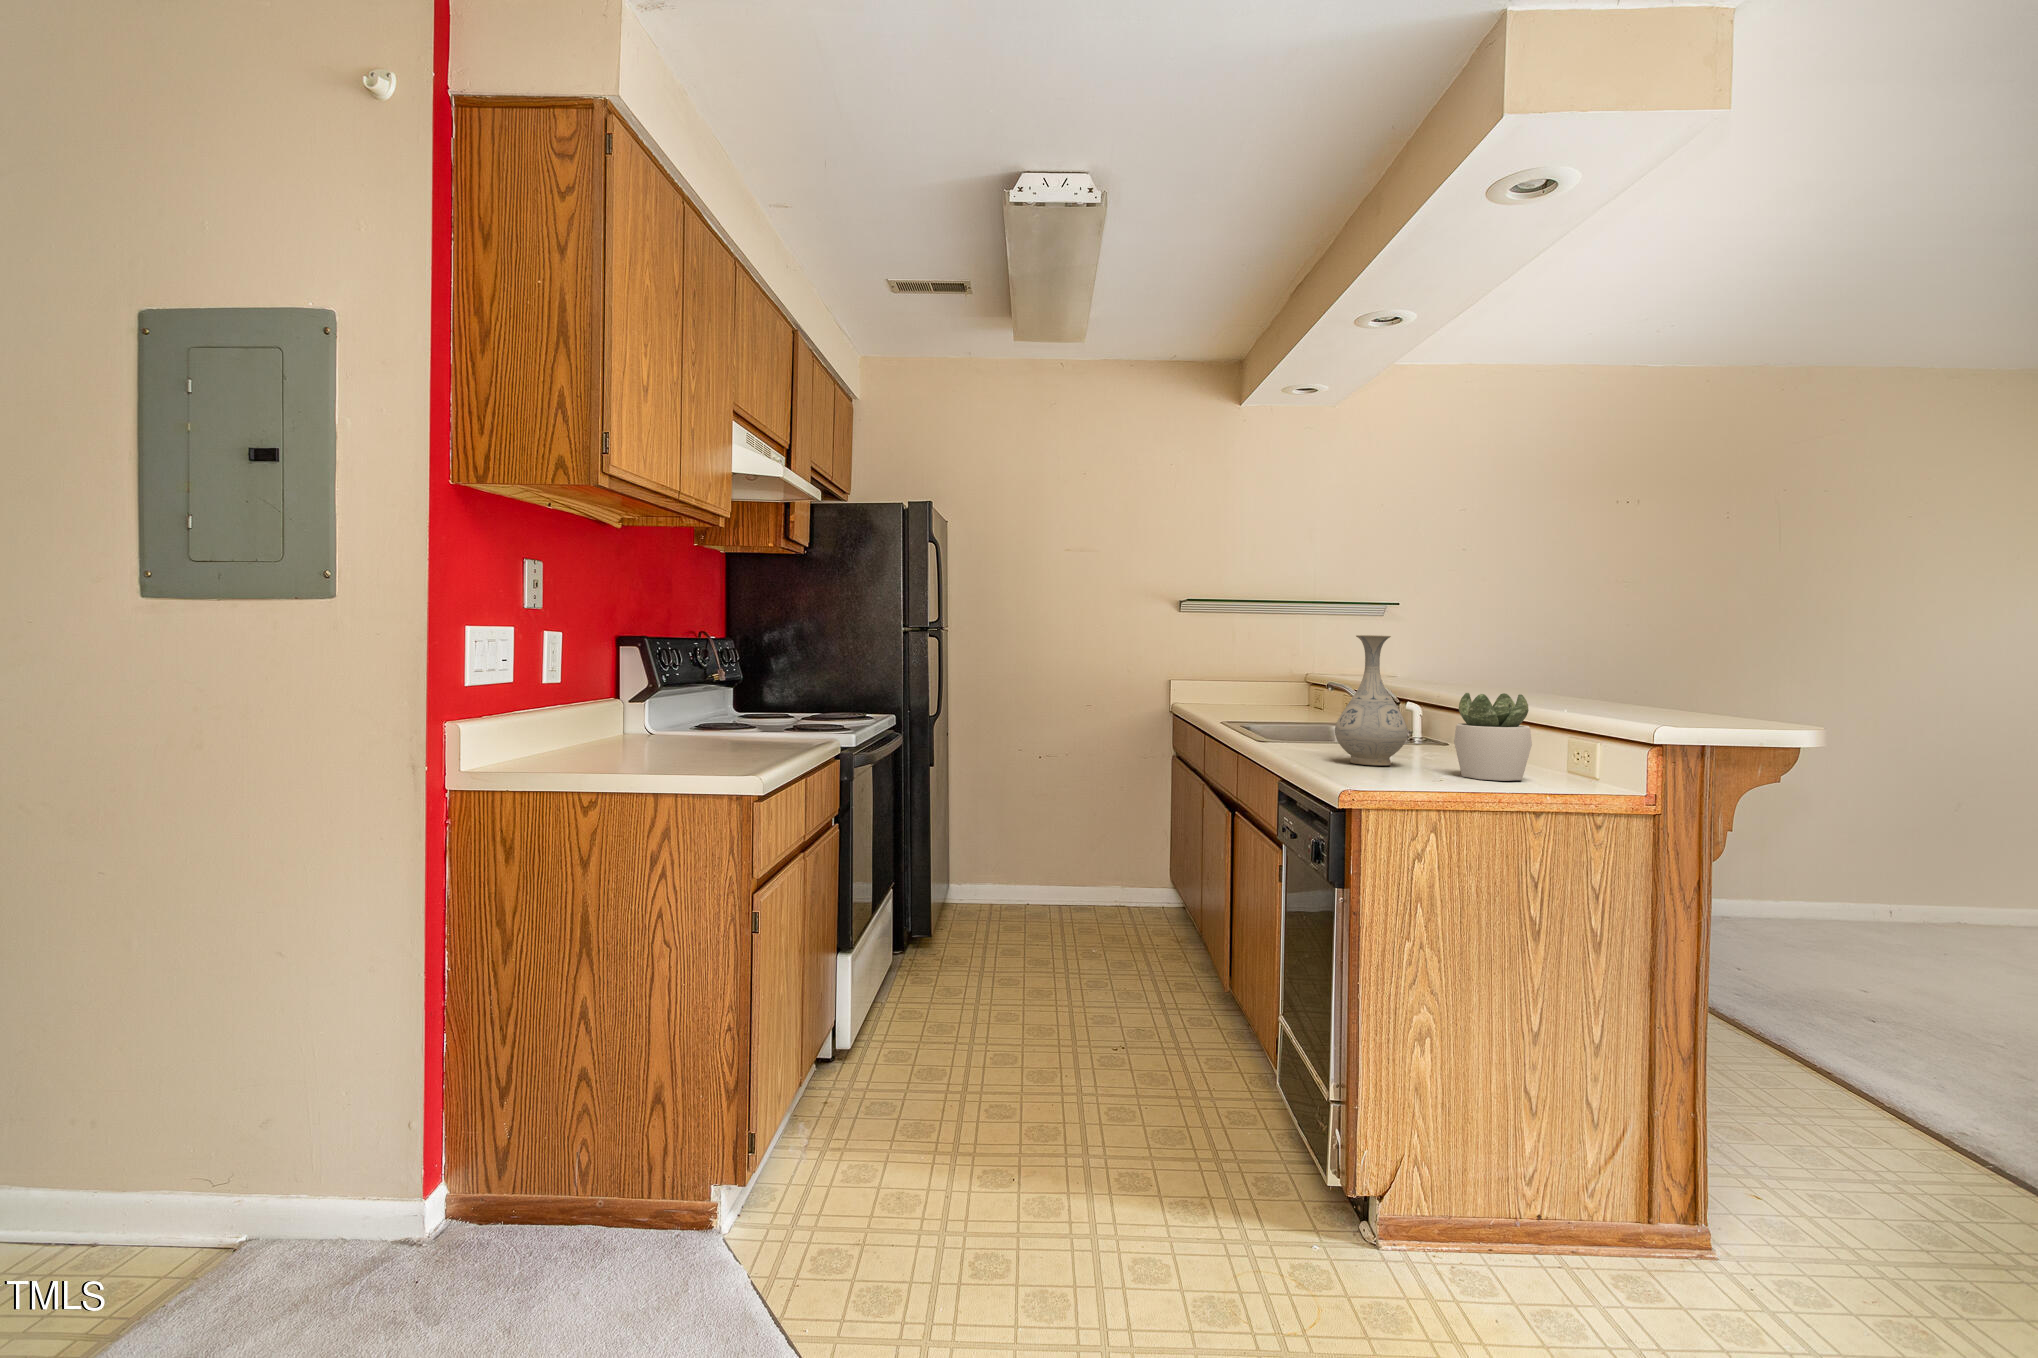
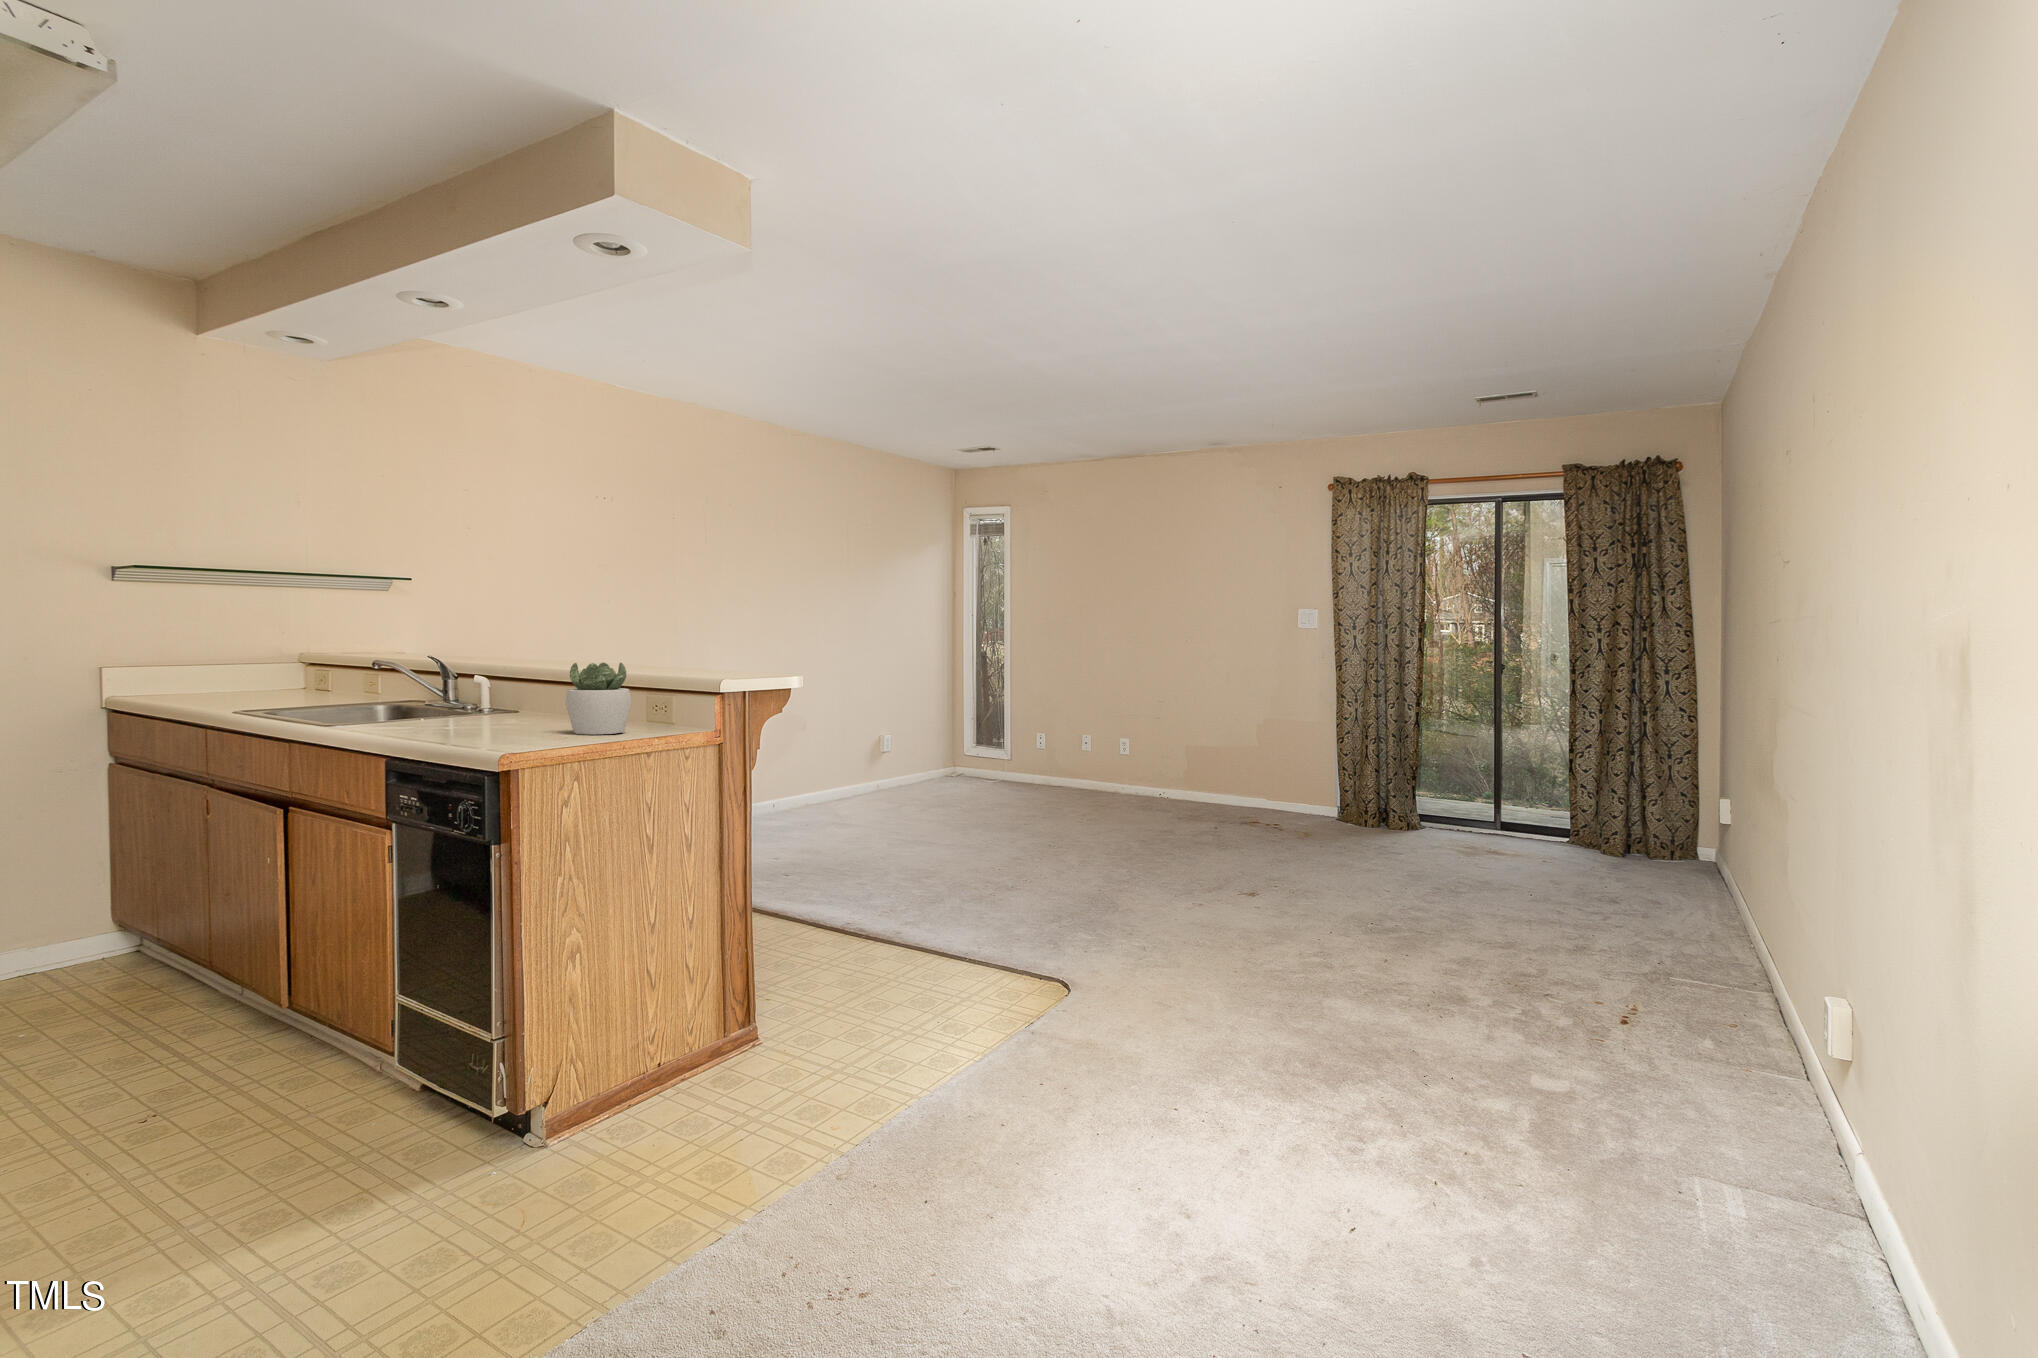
vase: present [1335,635,1408,765] -> none [447,611,520,733]

